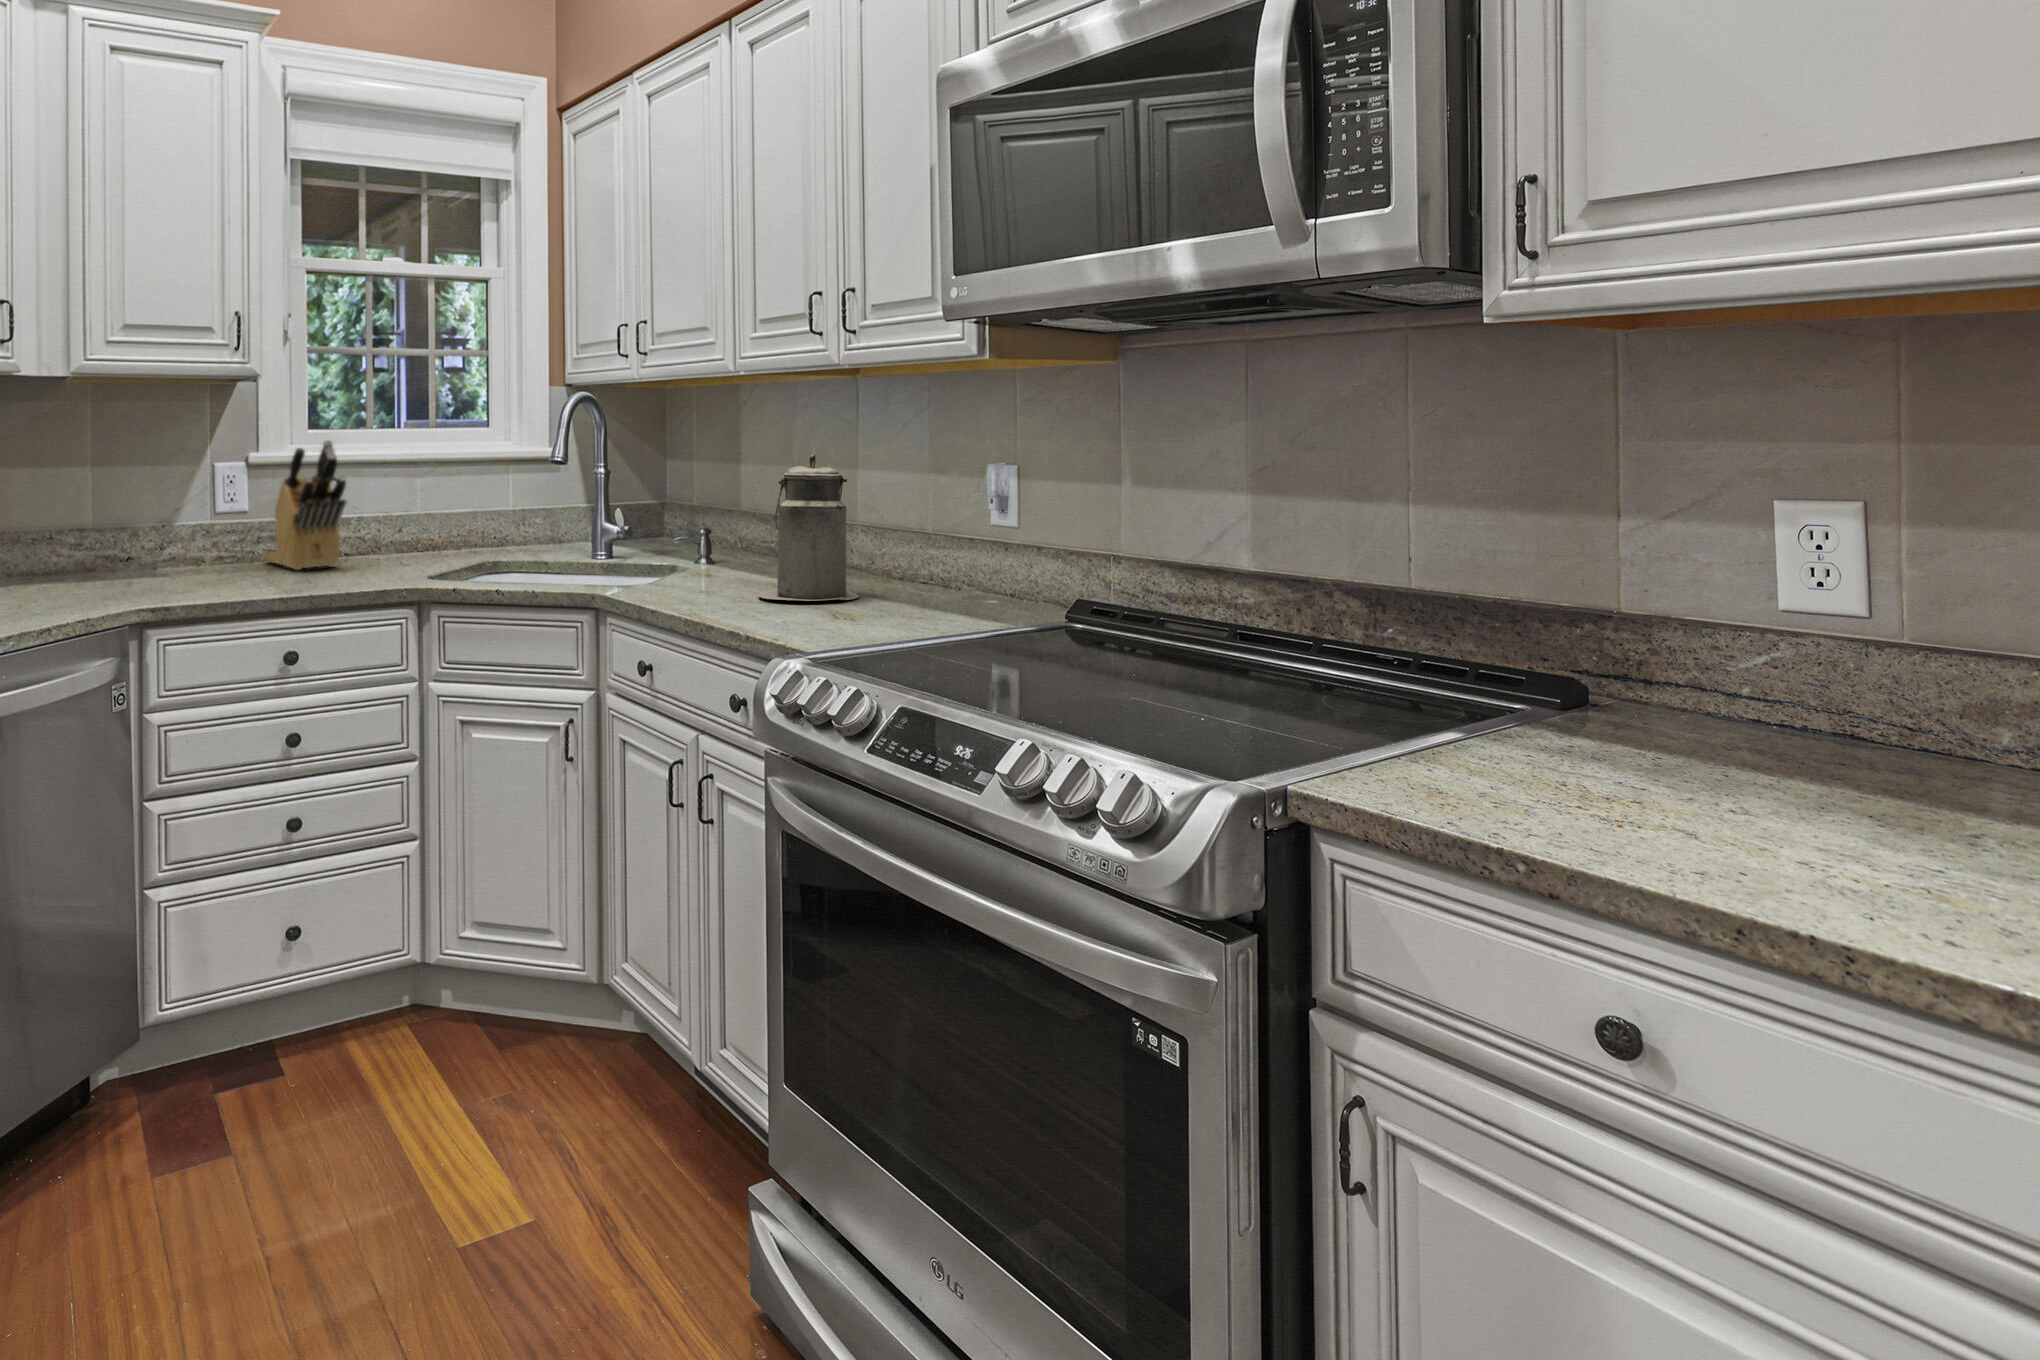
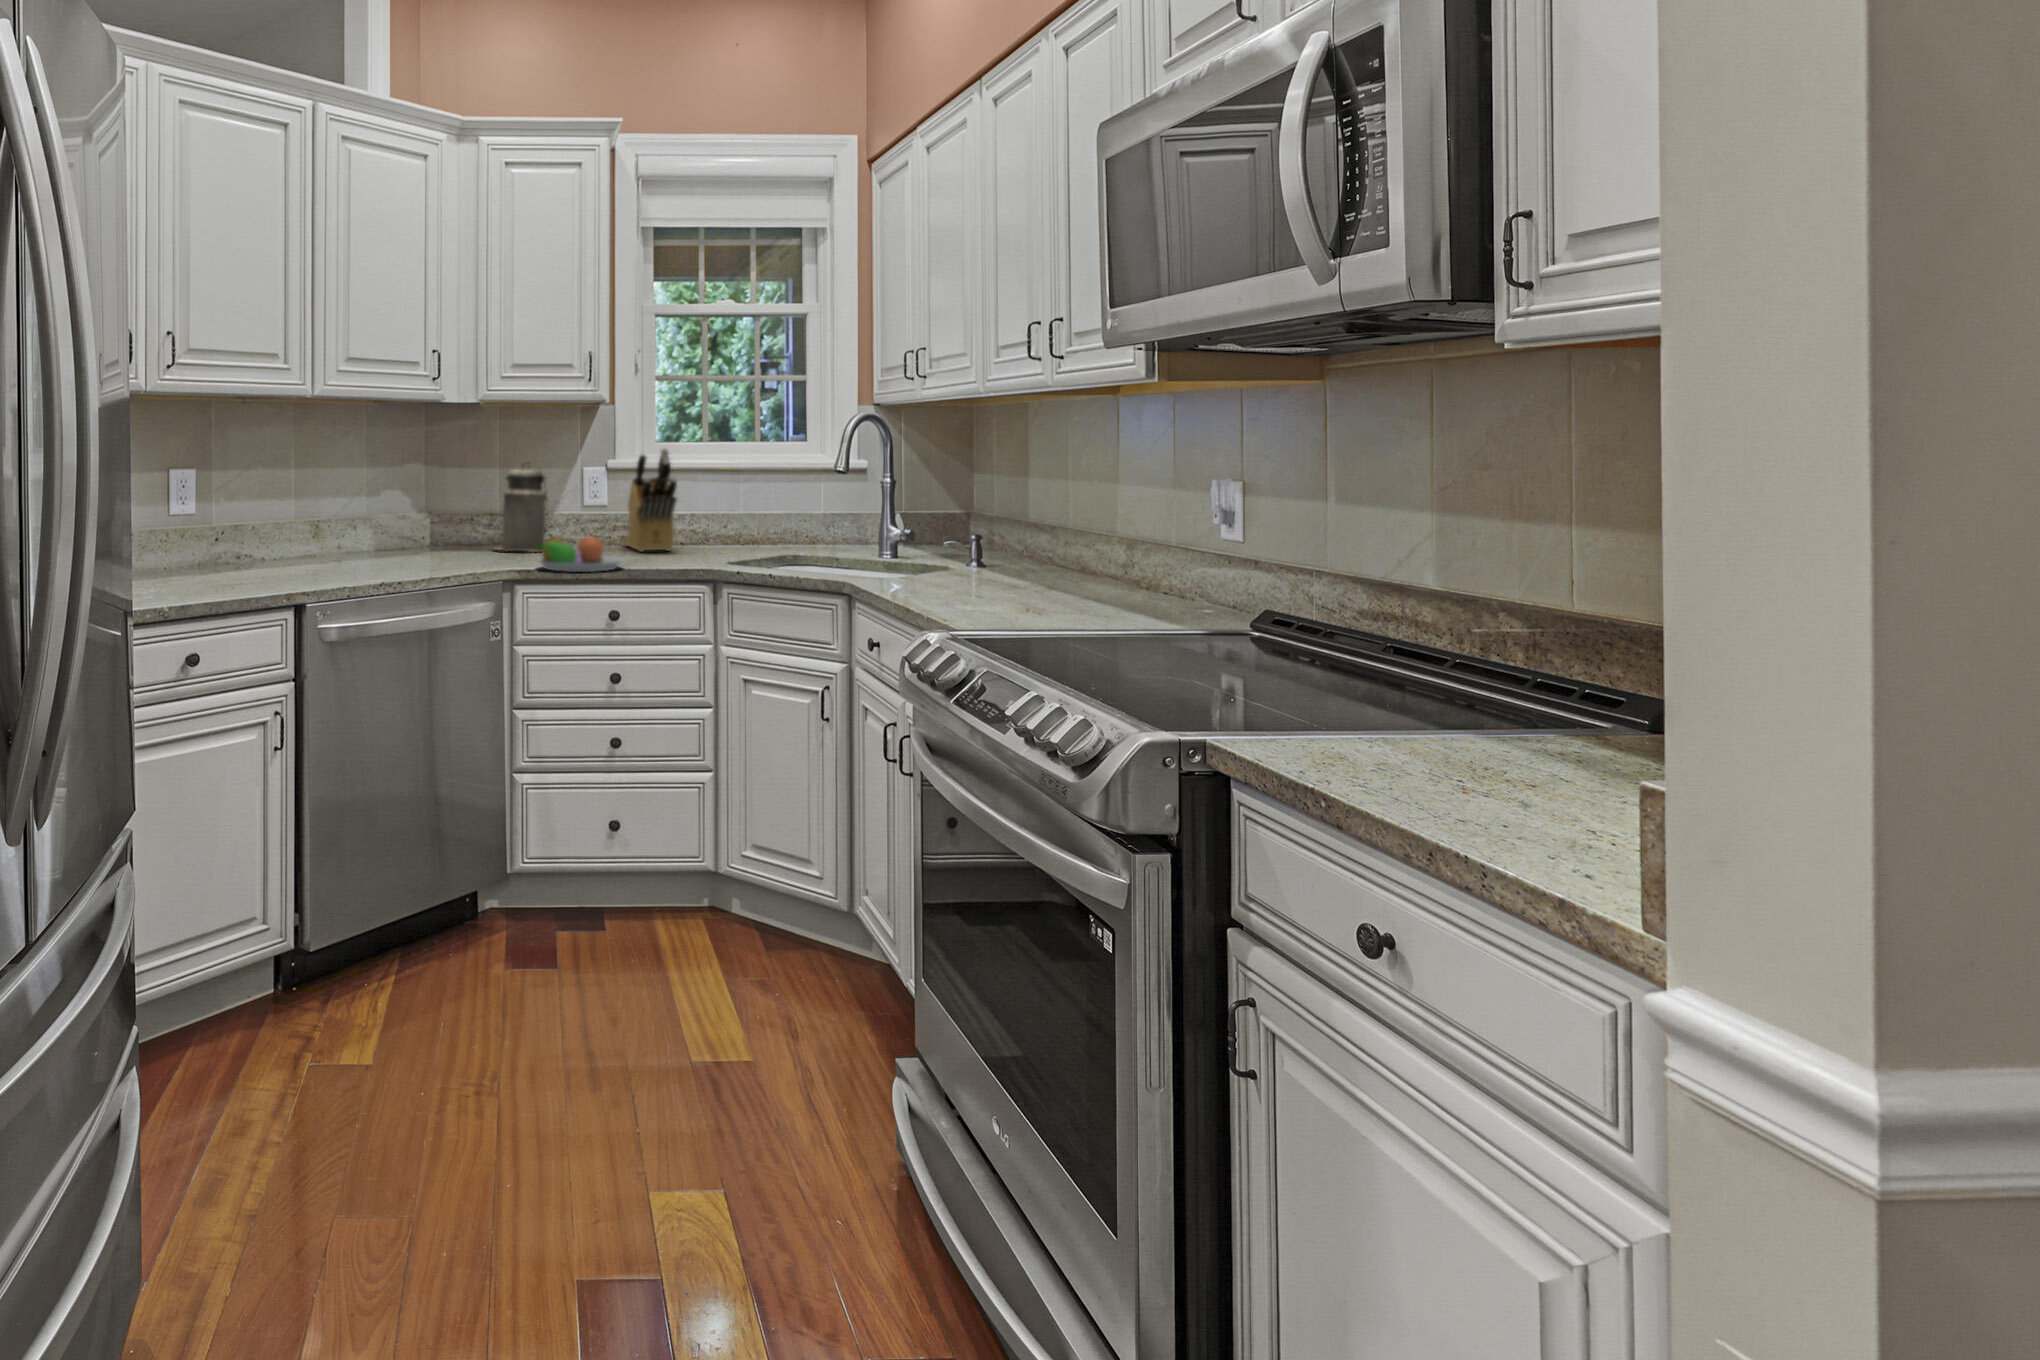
canister: present [758,454,859,601] -> present [495,468,547,552]
fruit bowl: none [177,555,300,606] -> present [536,534,623,572]

